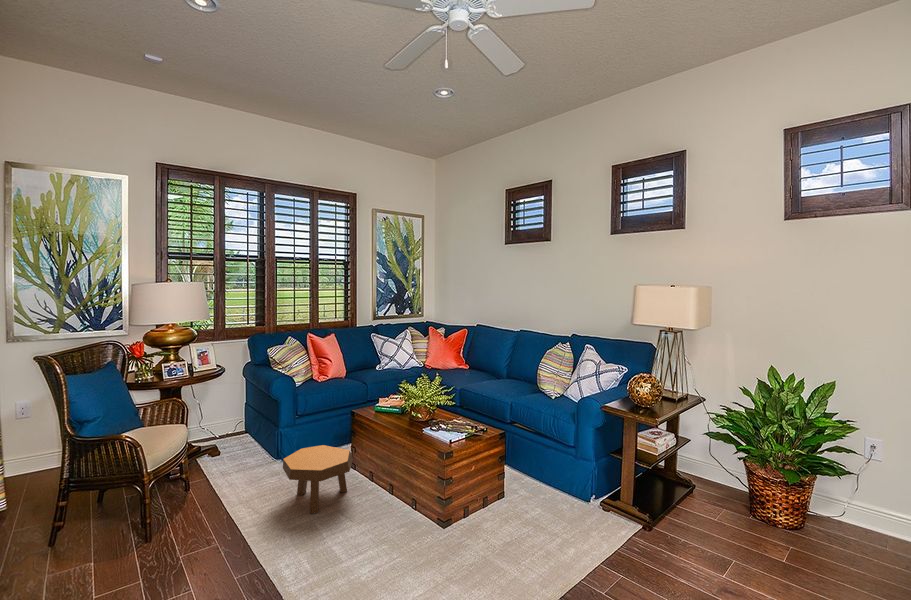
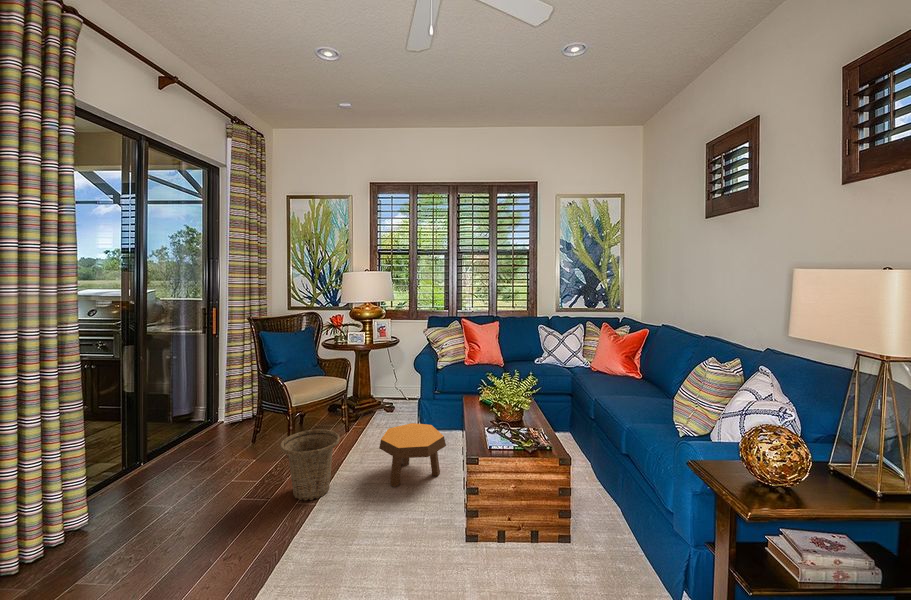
basket: none [185,474,261,562] -> present [280,429,340,501]

